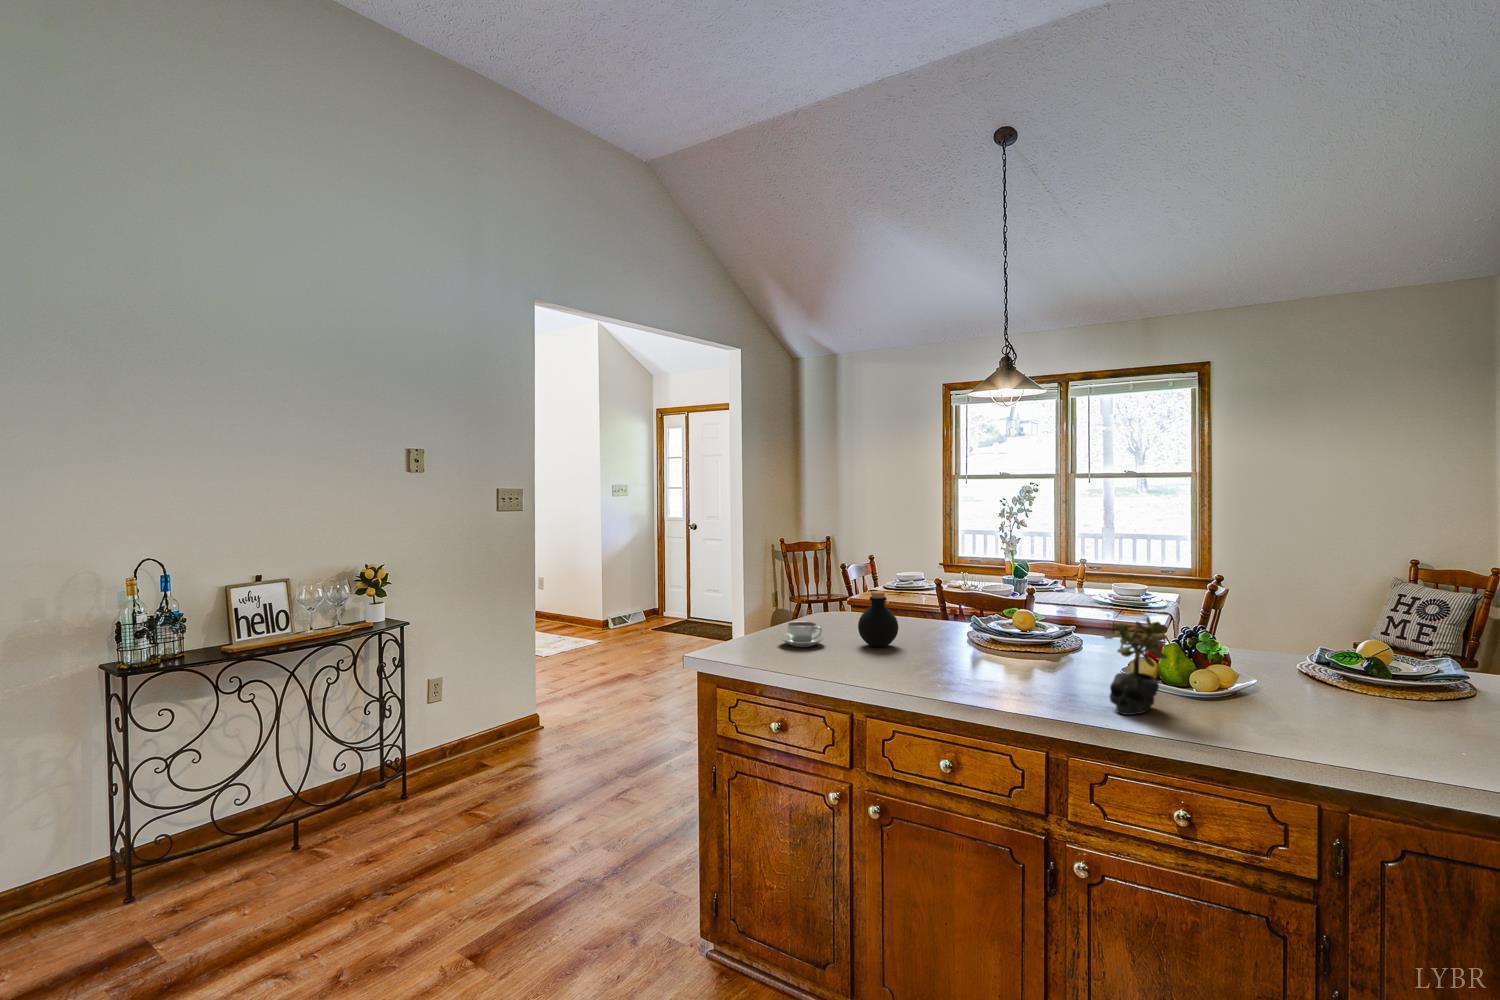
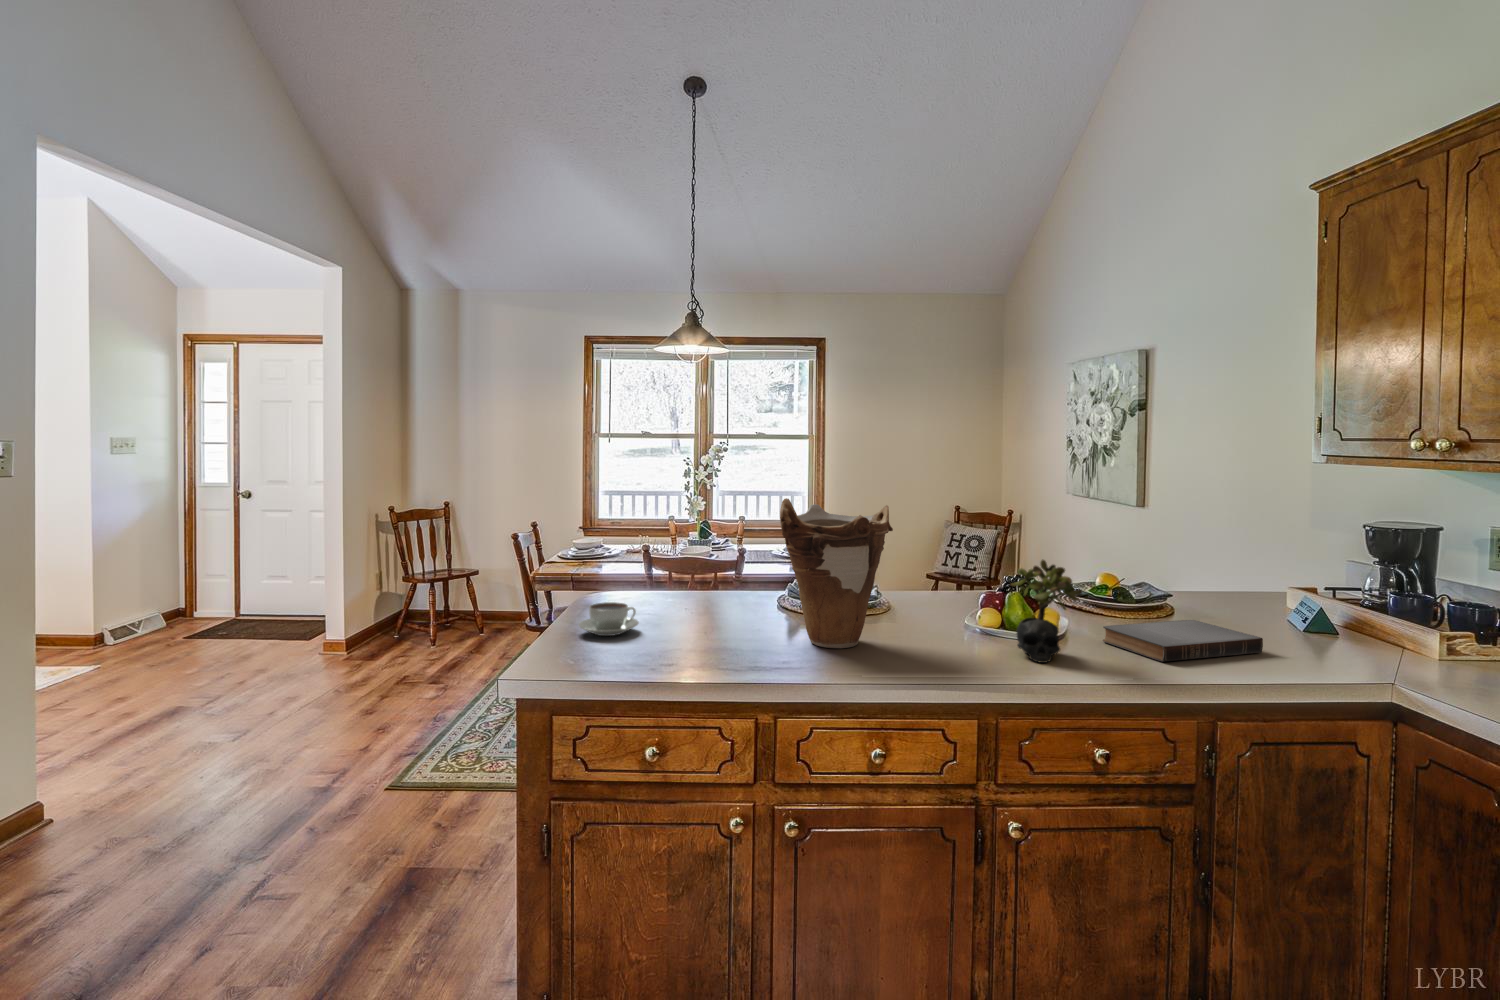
vase: none [903,547,1015,678] -> present [780,498,893,648]
bottle: present [858,591,898,647] -> none [675,556,723,623]
book: none [1238,694,1433,748] -> present [1103,620,1263,662]

